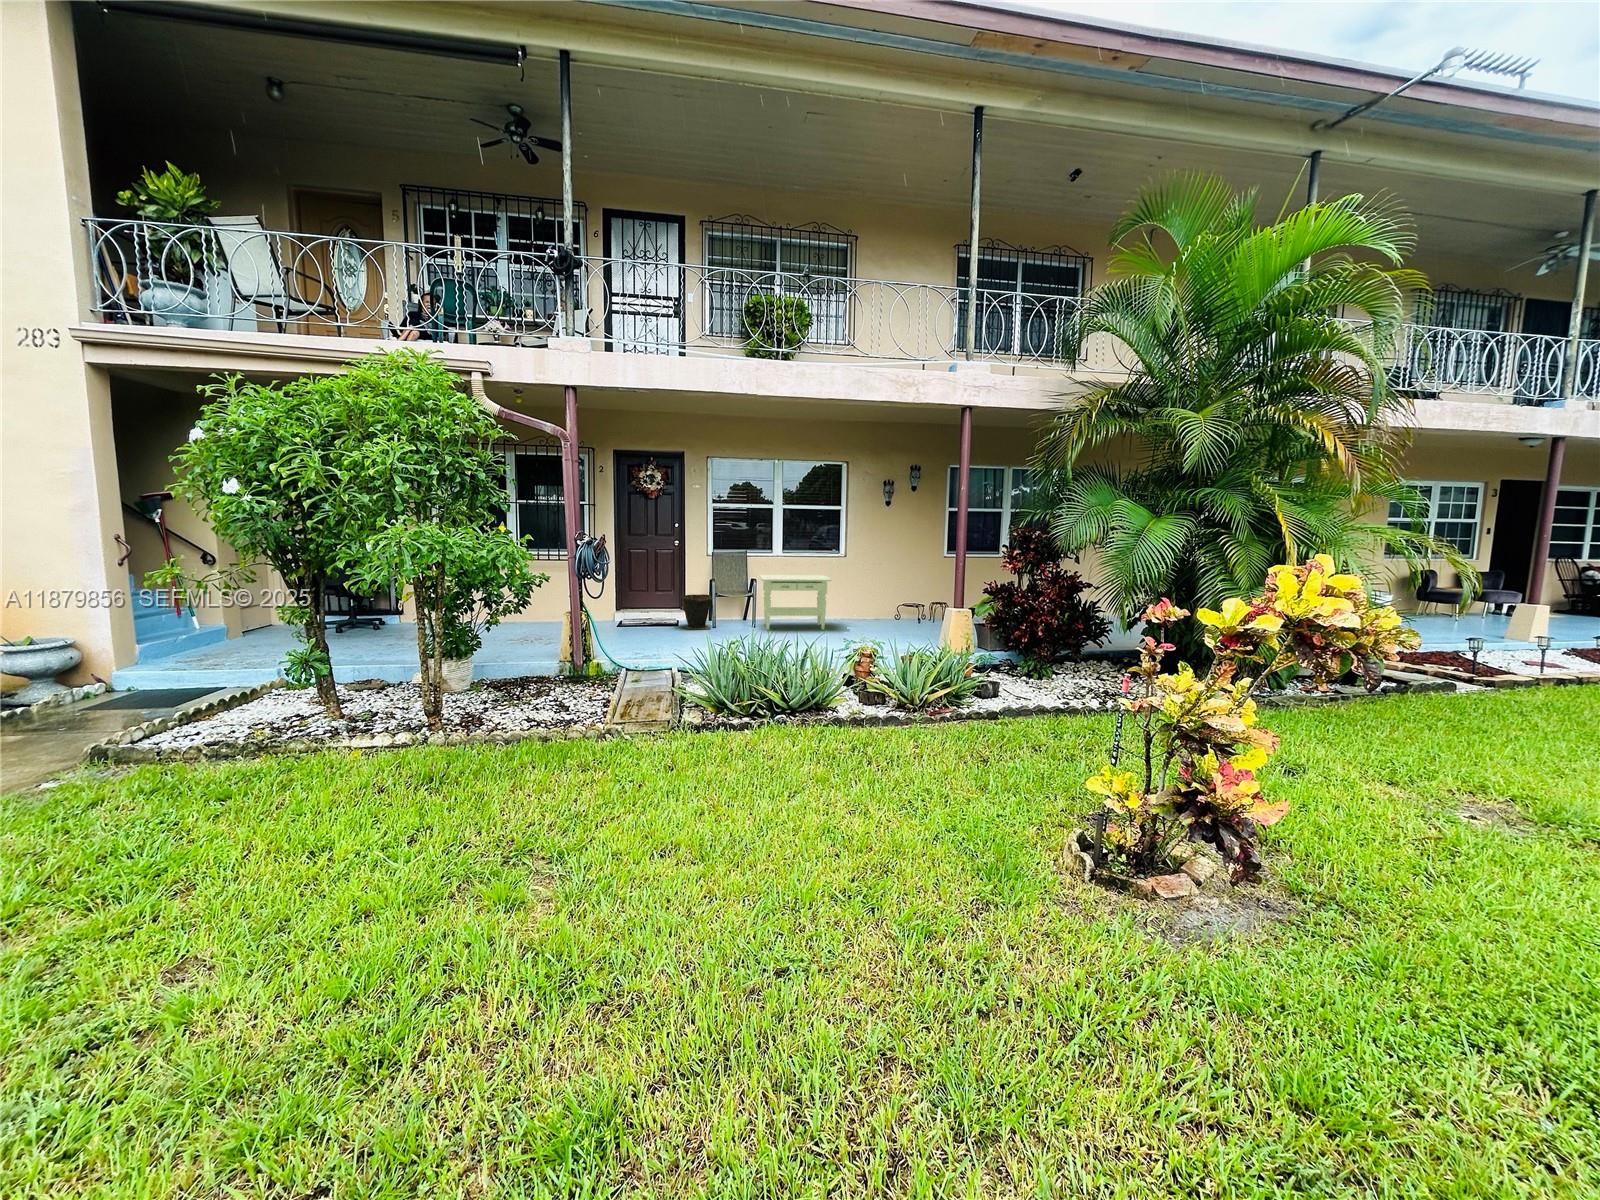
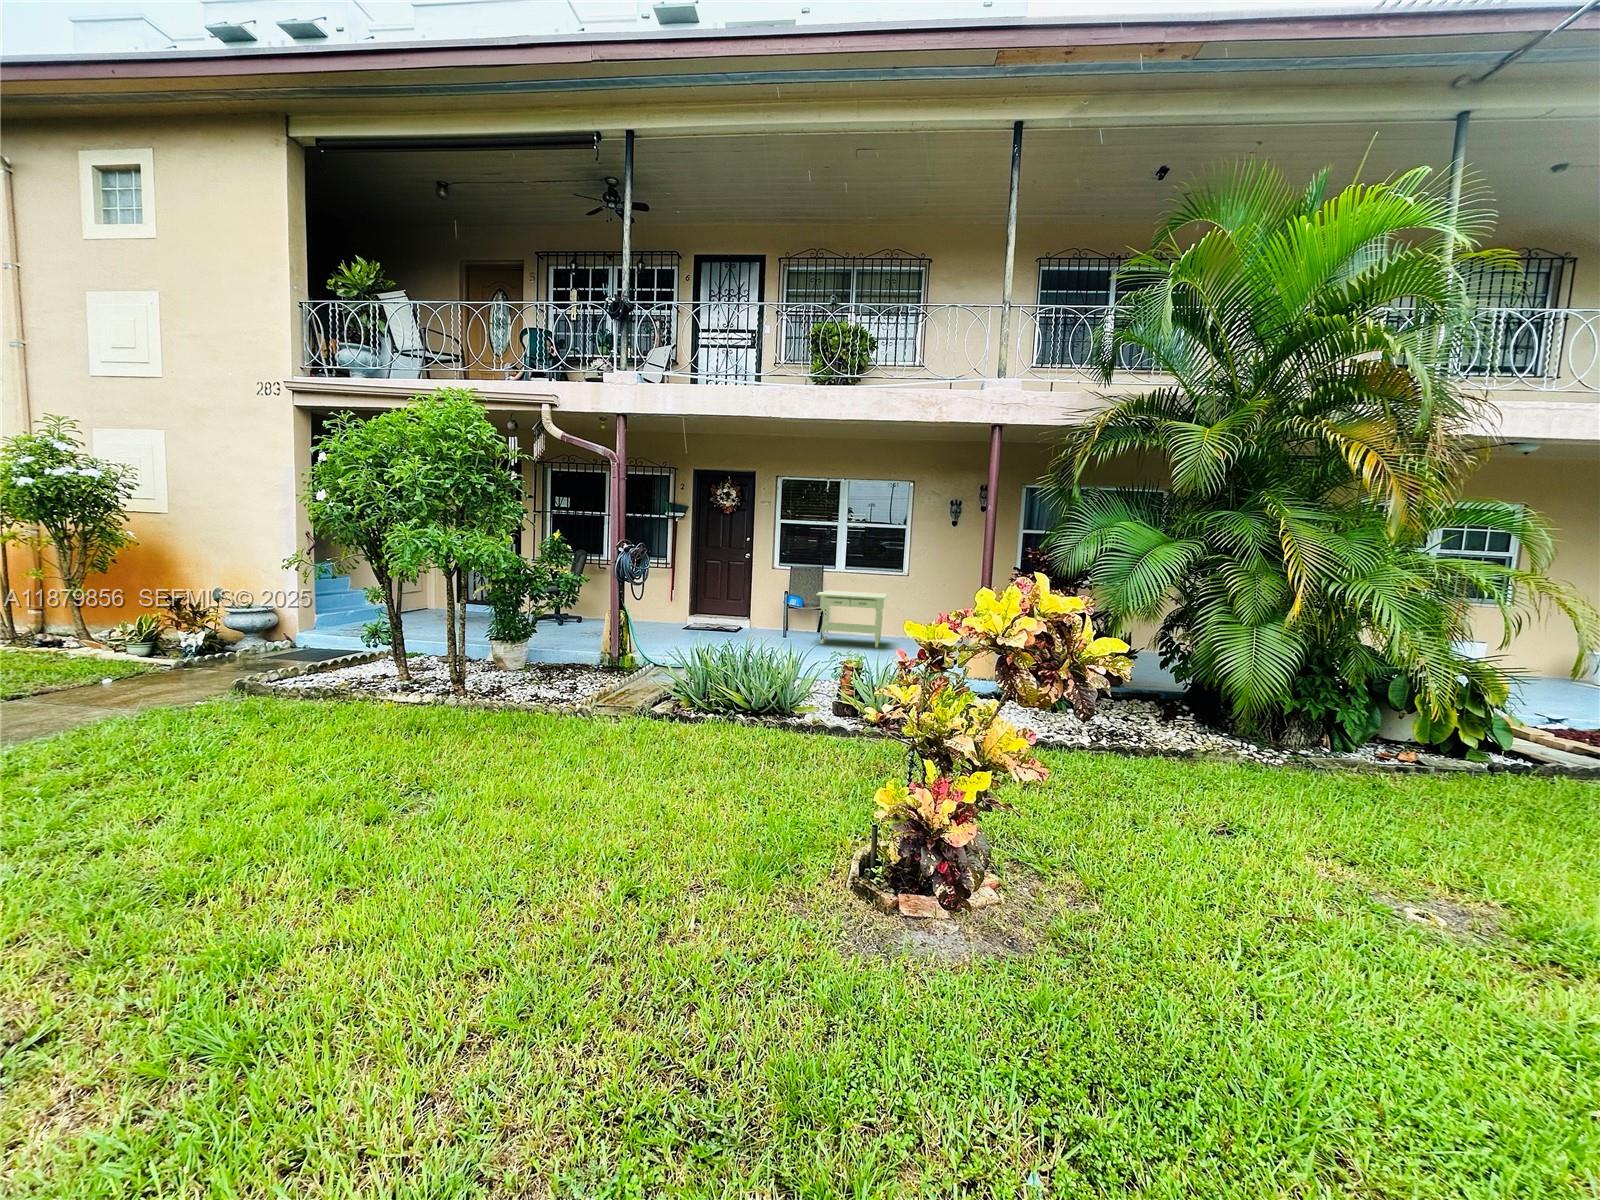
bucket: present [681,594,712,629] -> none [744,604,773,639]

